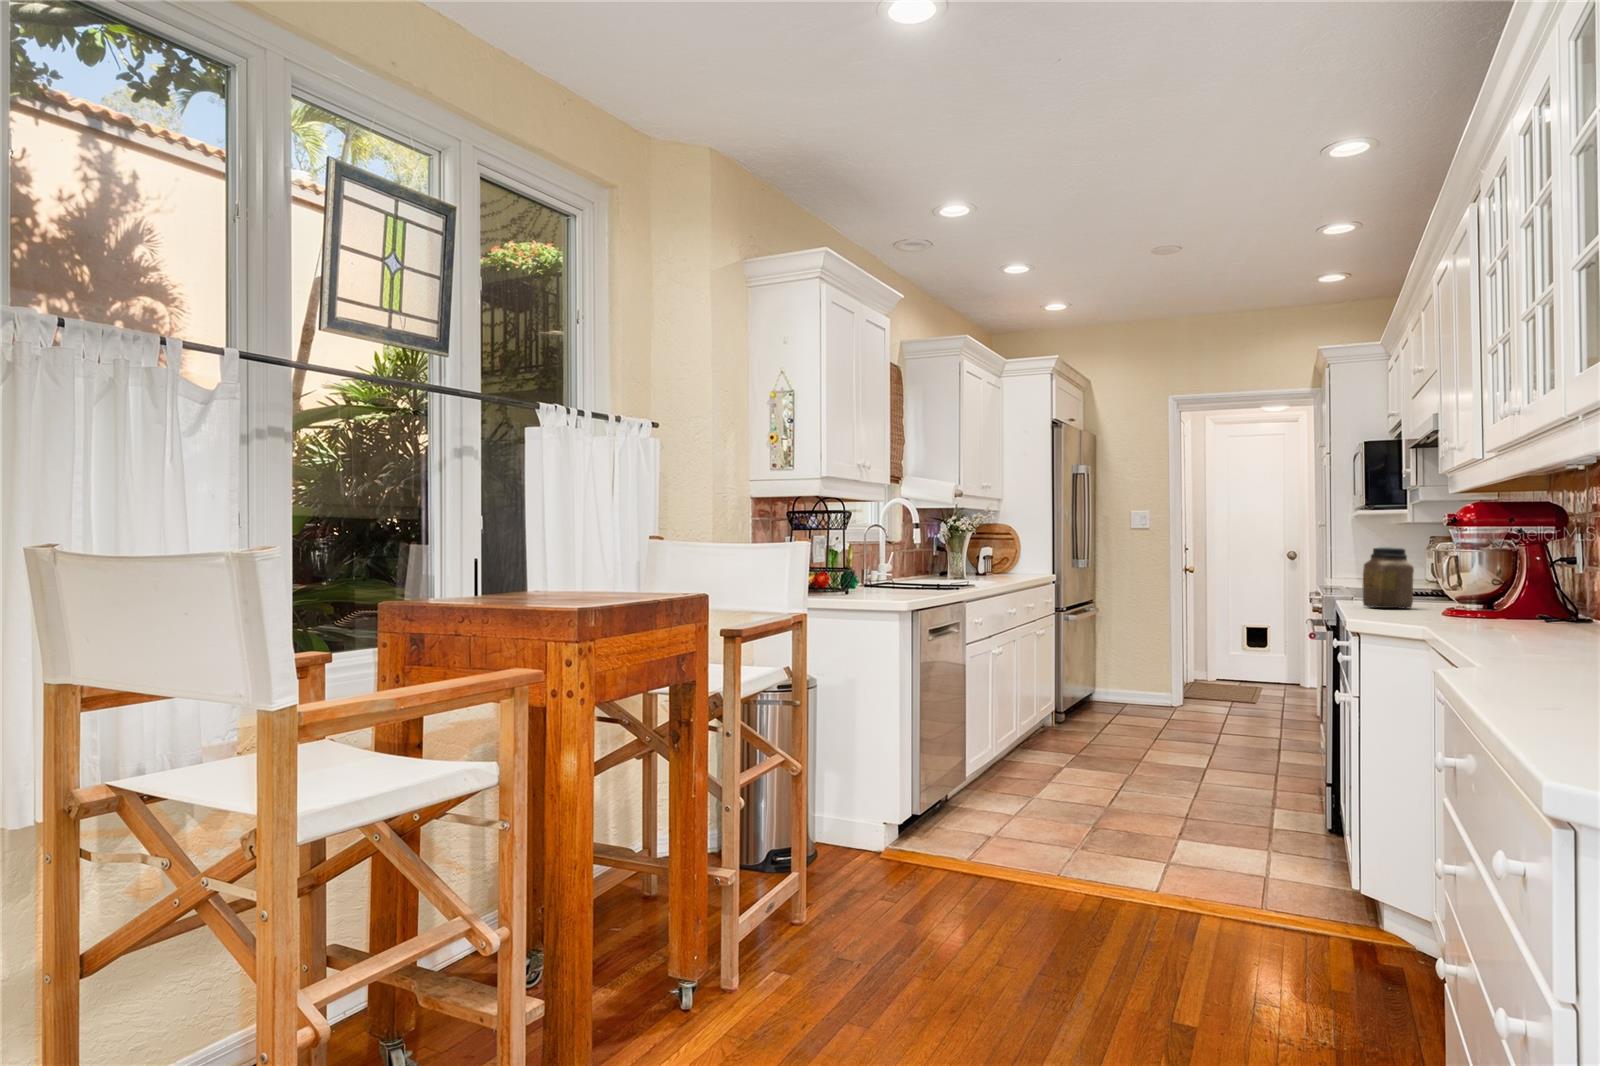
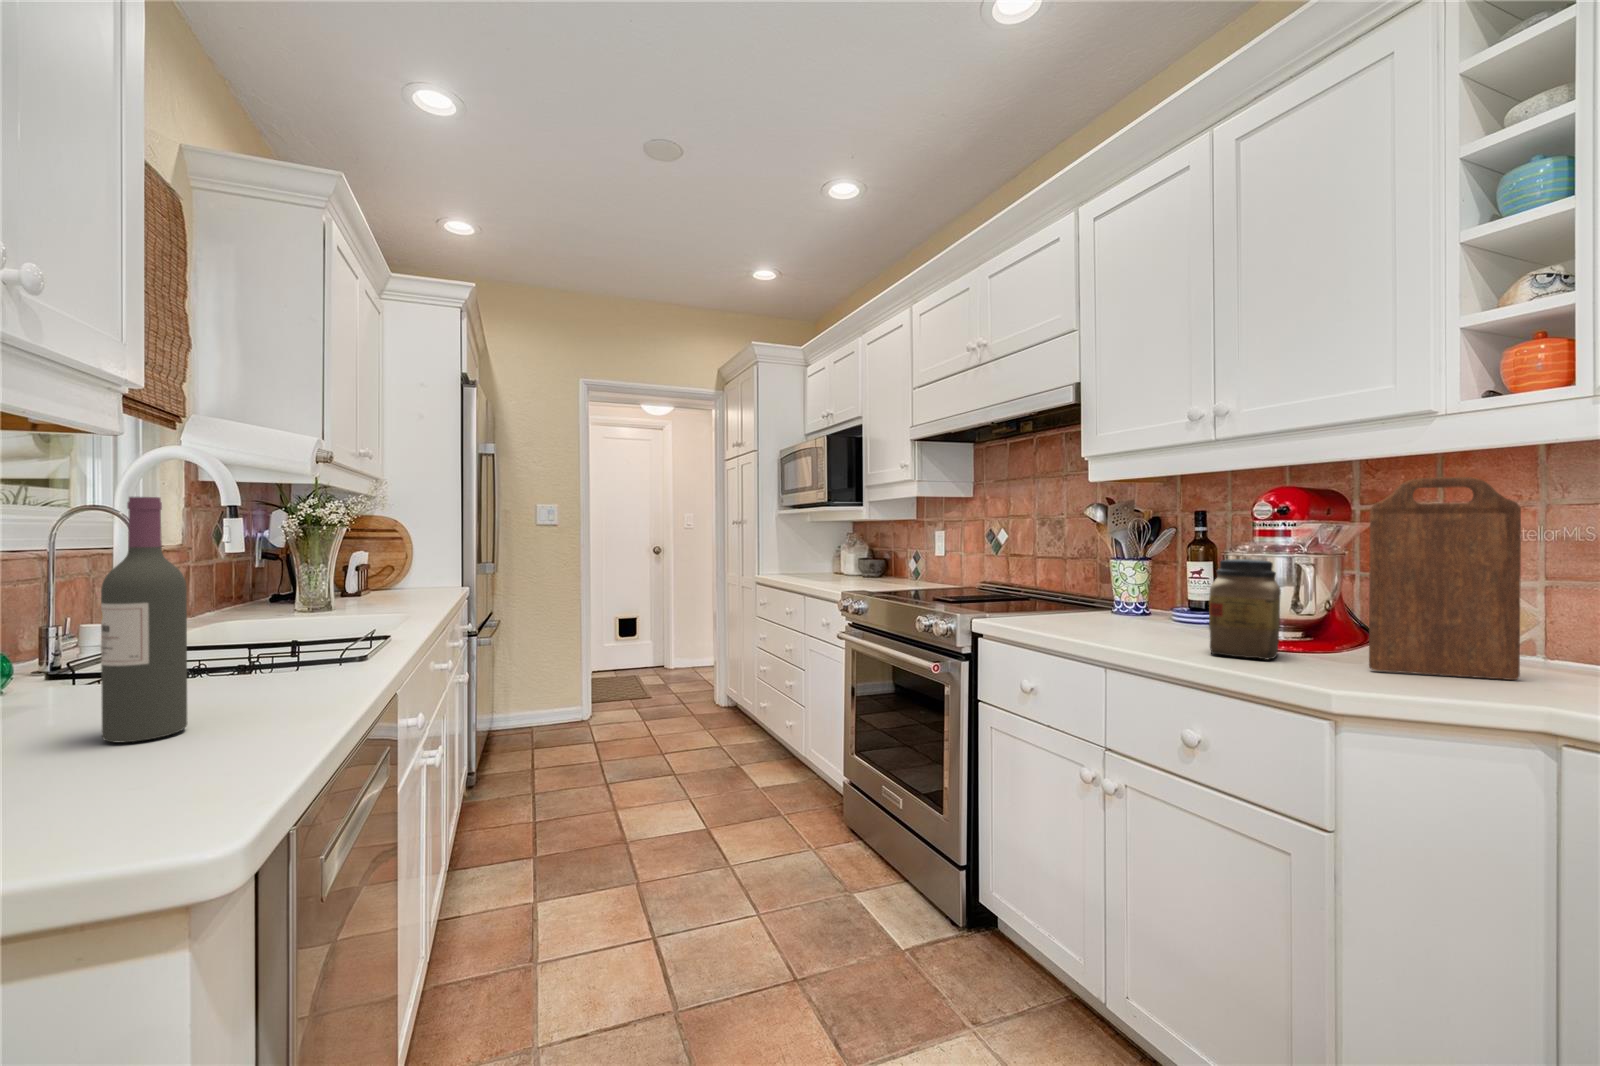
cutting board: none [1411,496,1478,617] -> present [1369,477,1521,680]
wine bottle: none [879,522,897,593] -> present [101,497,187,743]

